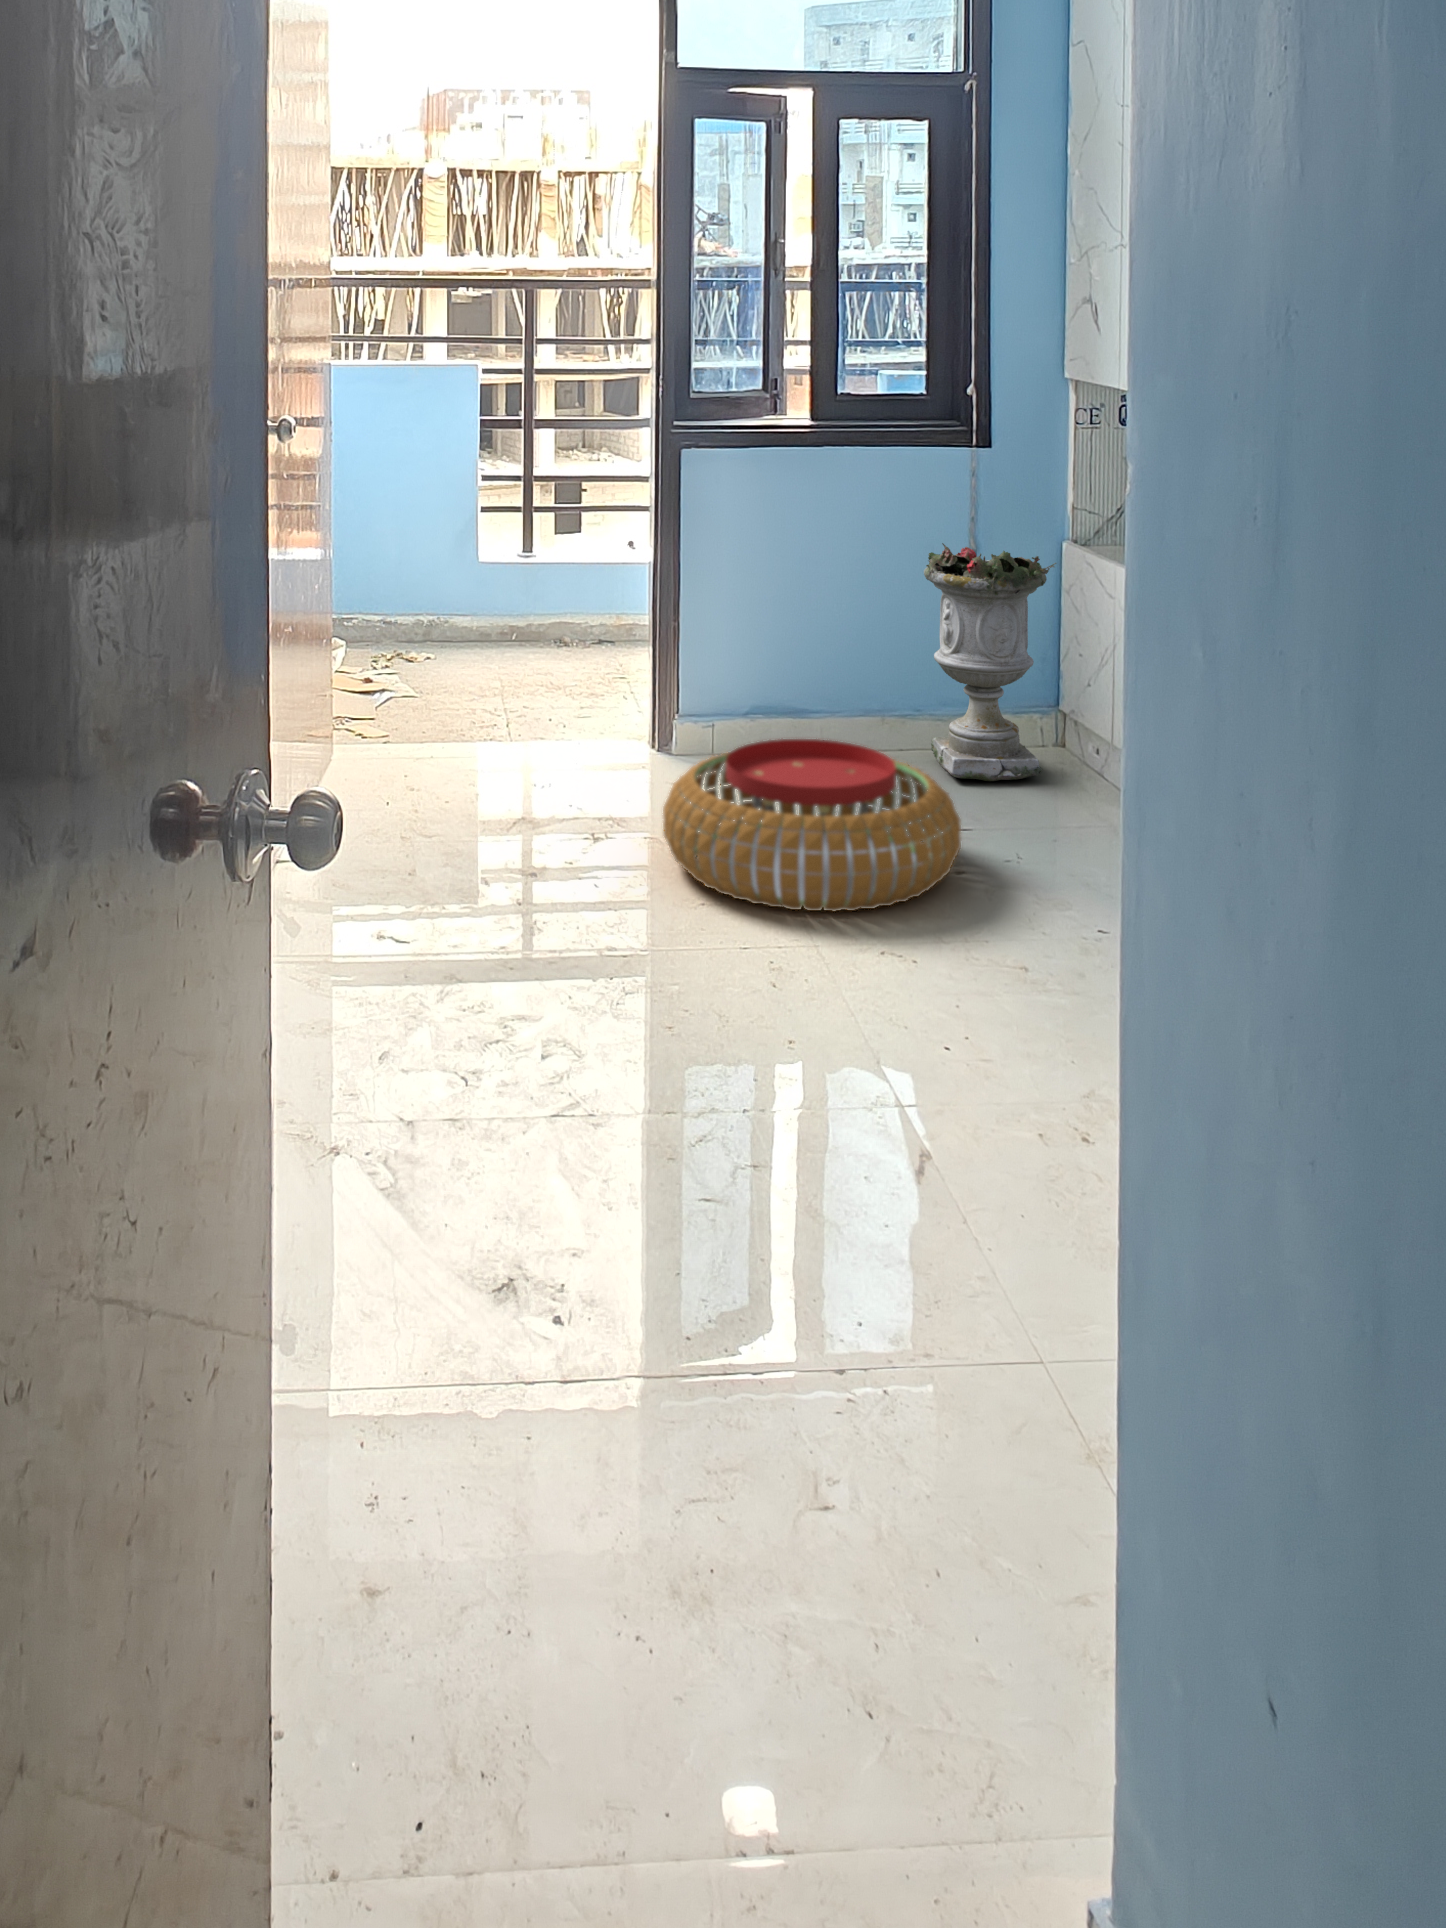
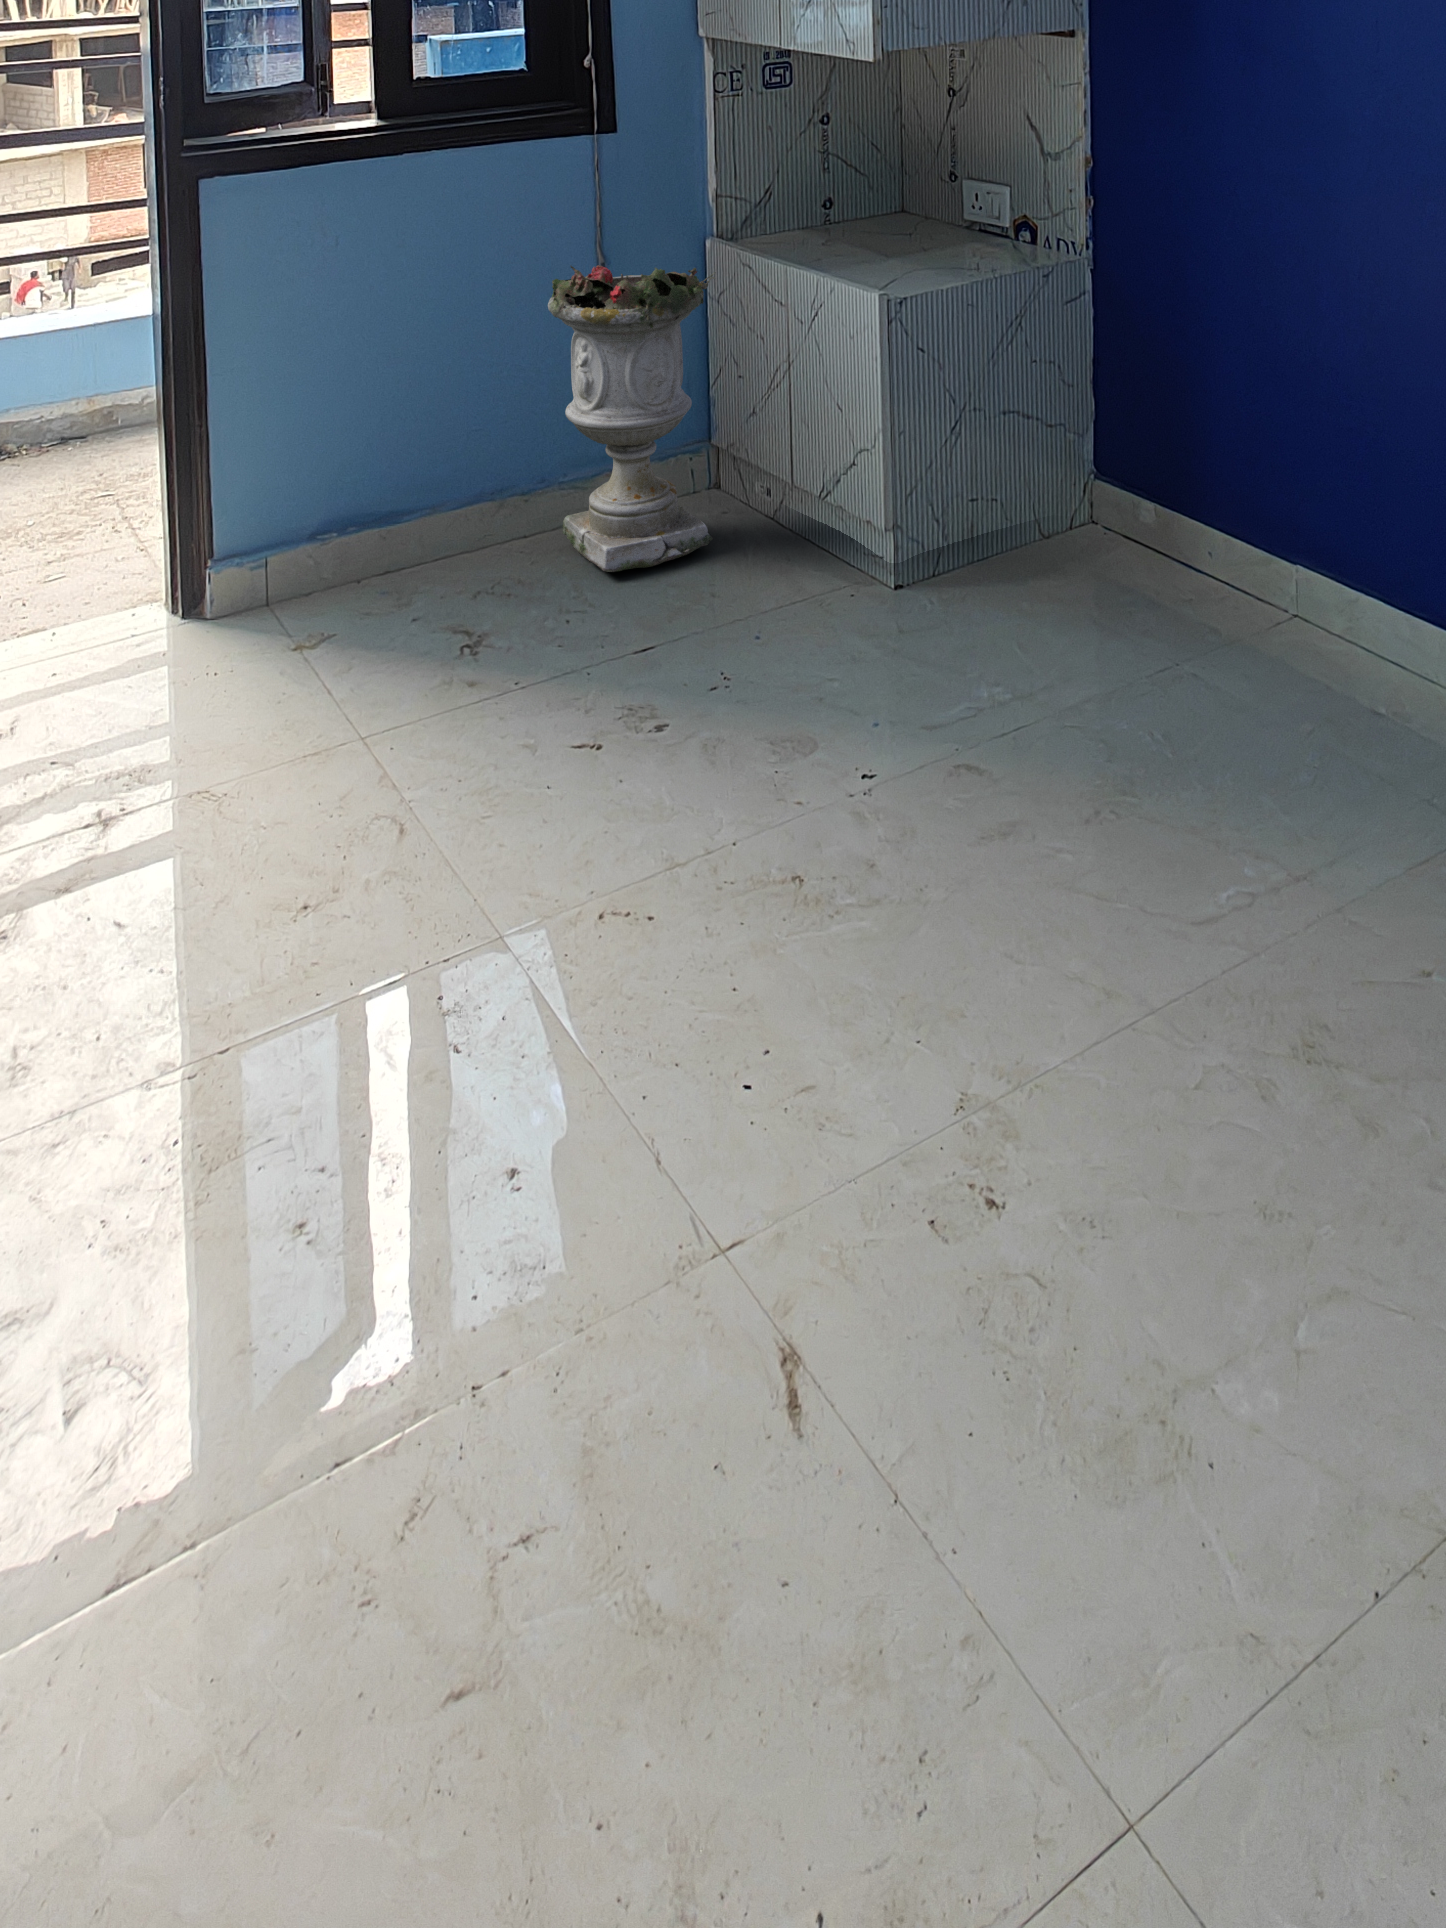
pouf: present [663,739,961,911] -> none [231,590,684,905]

